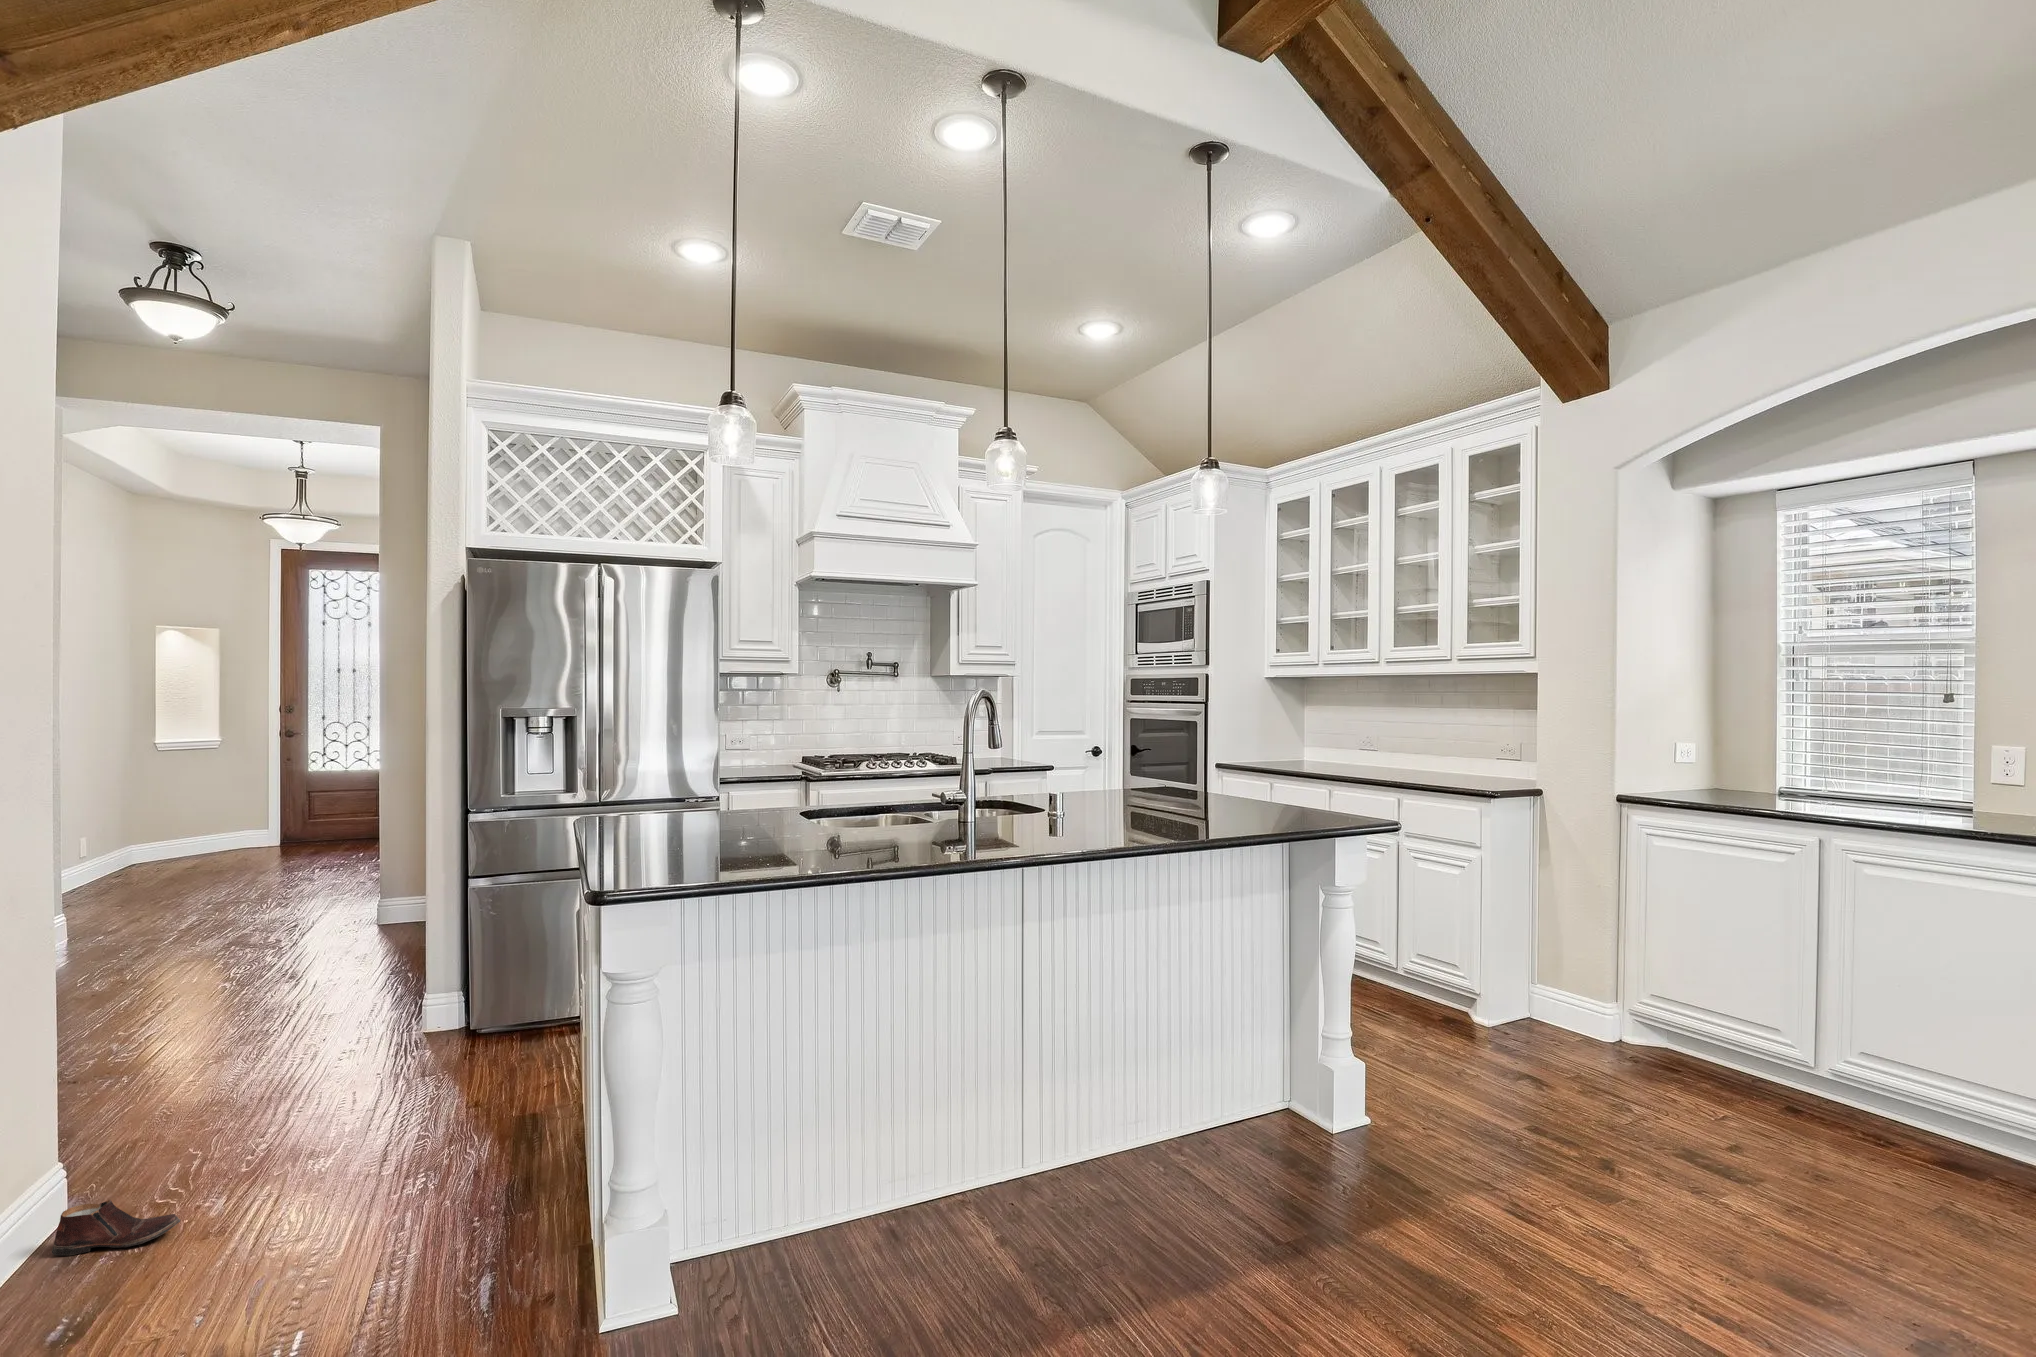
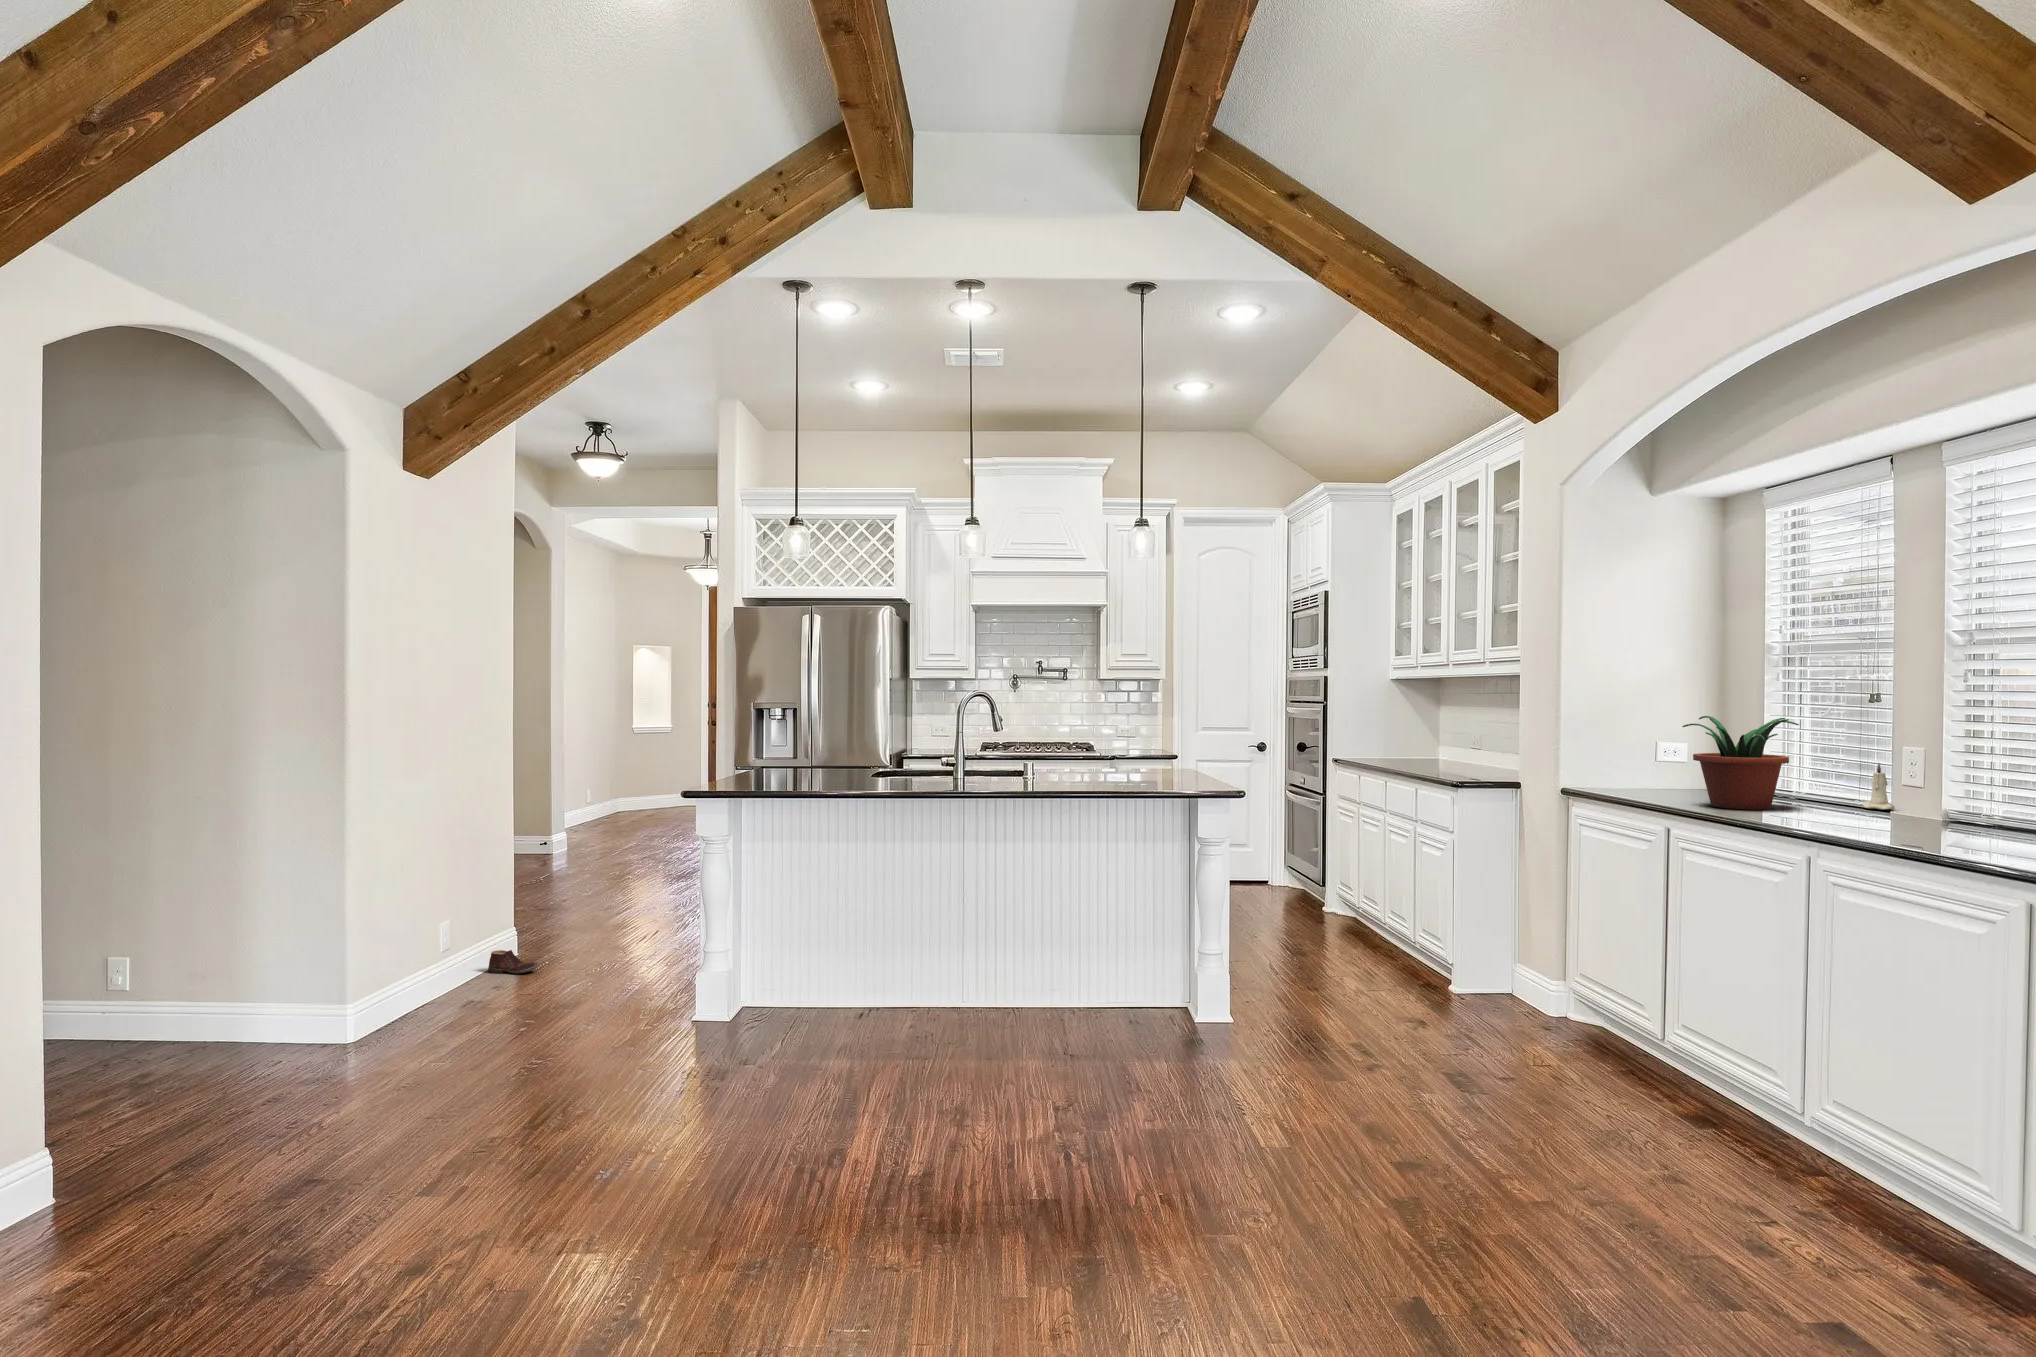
potted plant: none [1799,717,1939,816] -> present [1683,716,1799,810]
candle: none [1966,762,1999,810] -> present [1863,763,1895,809]

